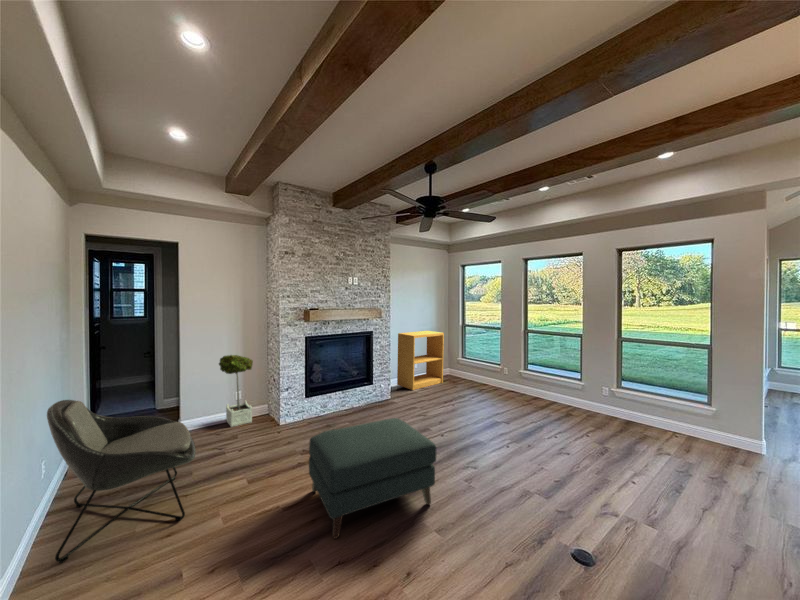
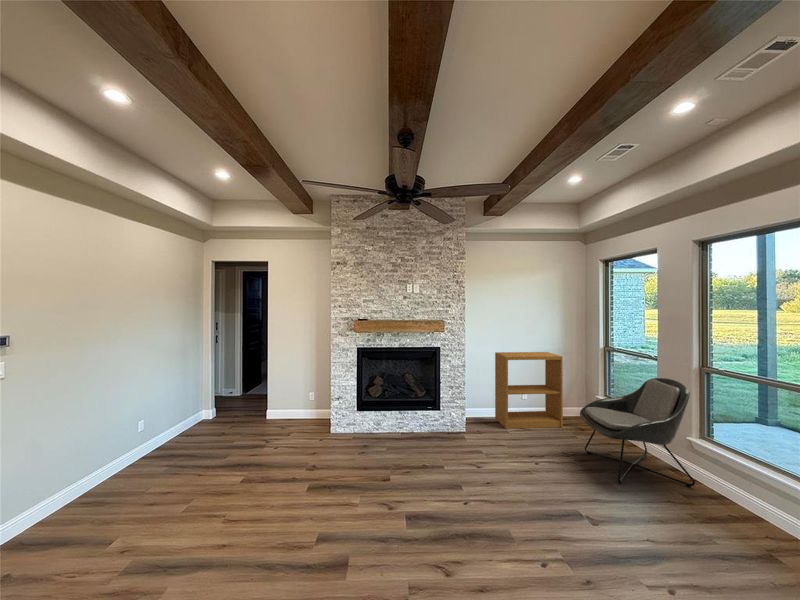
potted tree: present [219,355,253,427] -> none [287,360,316,427]
lounge chair: present [47,400,196,563] -> present [580,378,695,488]
ottoman: present [309,418,436,539] -> none [212,447,367,574]

